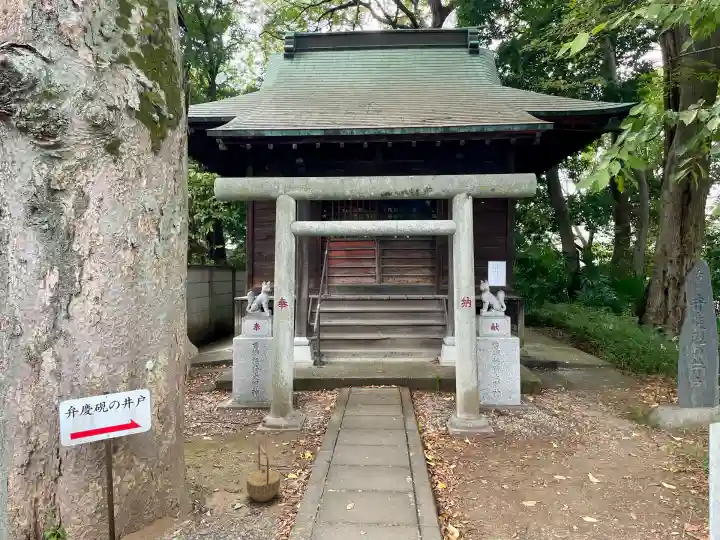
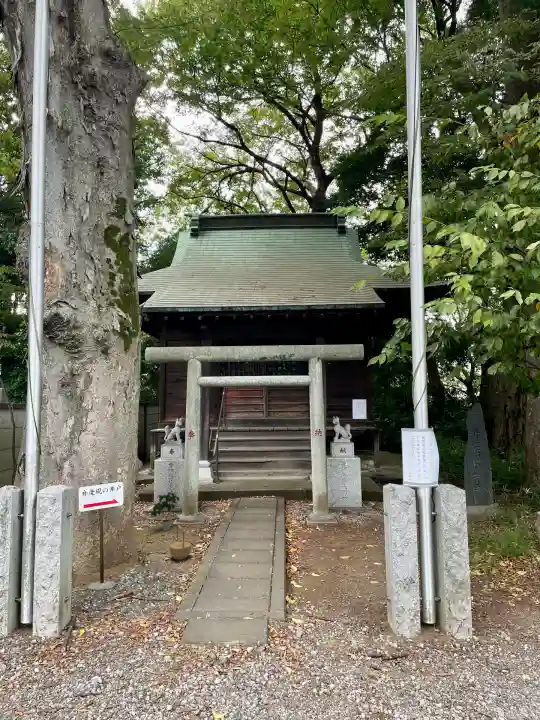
potted plant: none [224,386,266,441] -> present [151,493,179,531]

